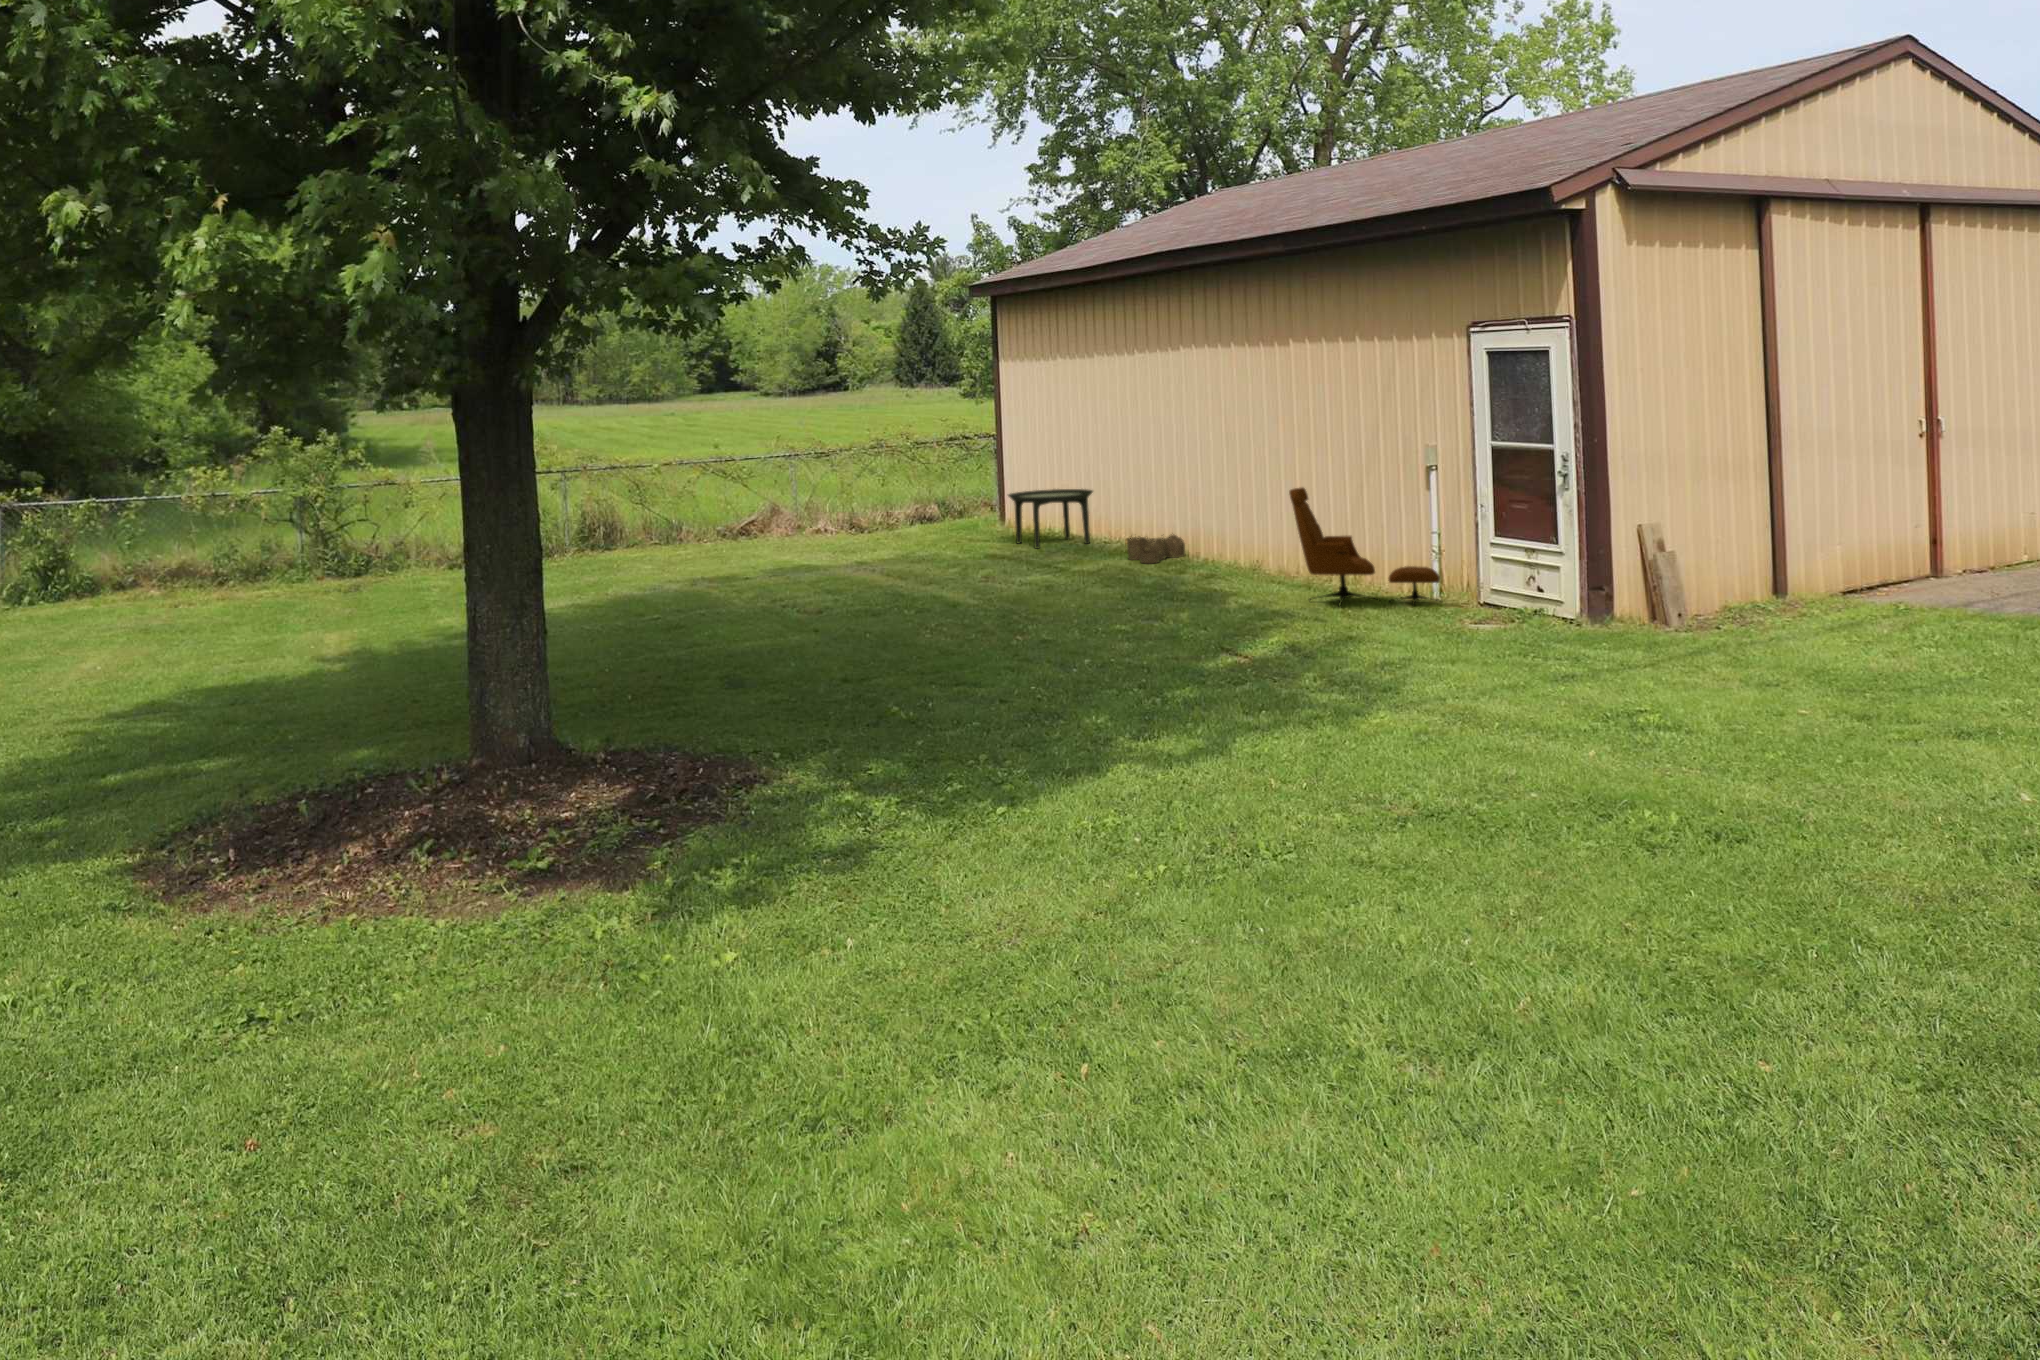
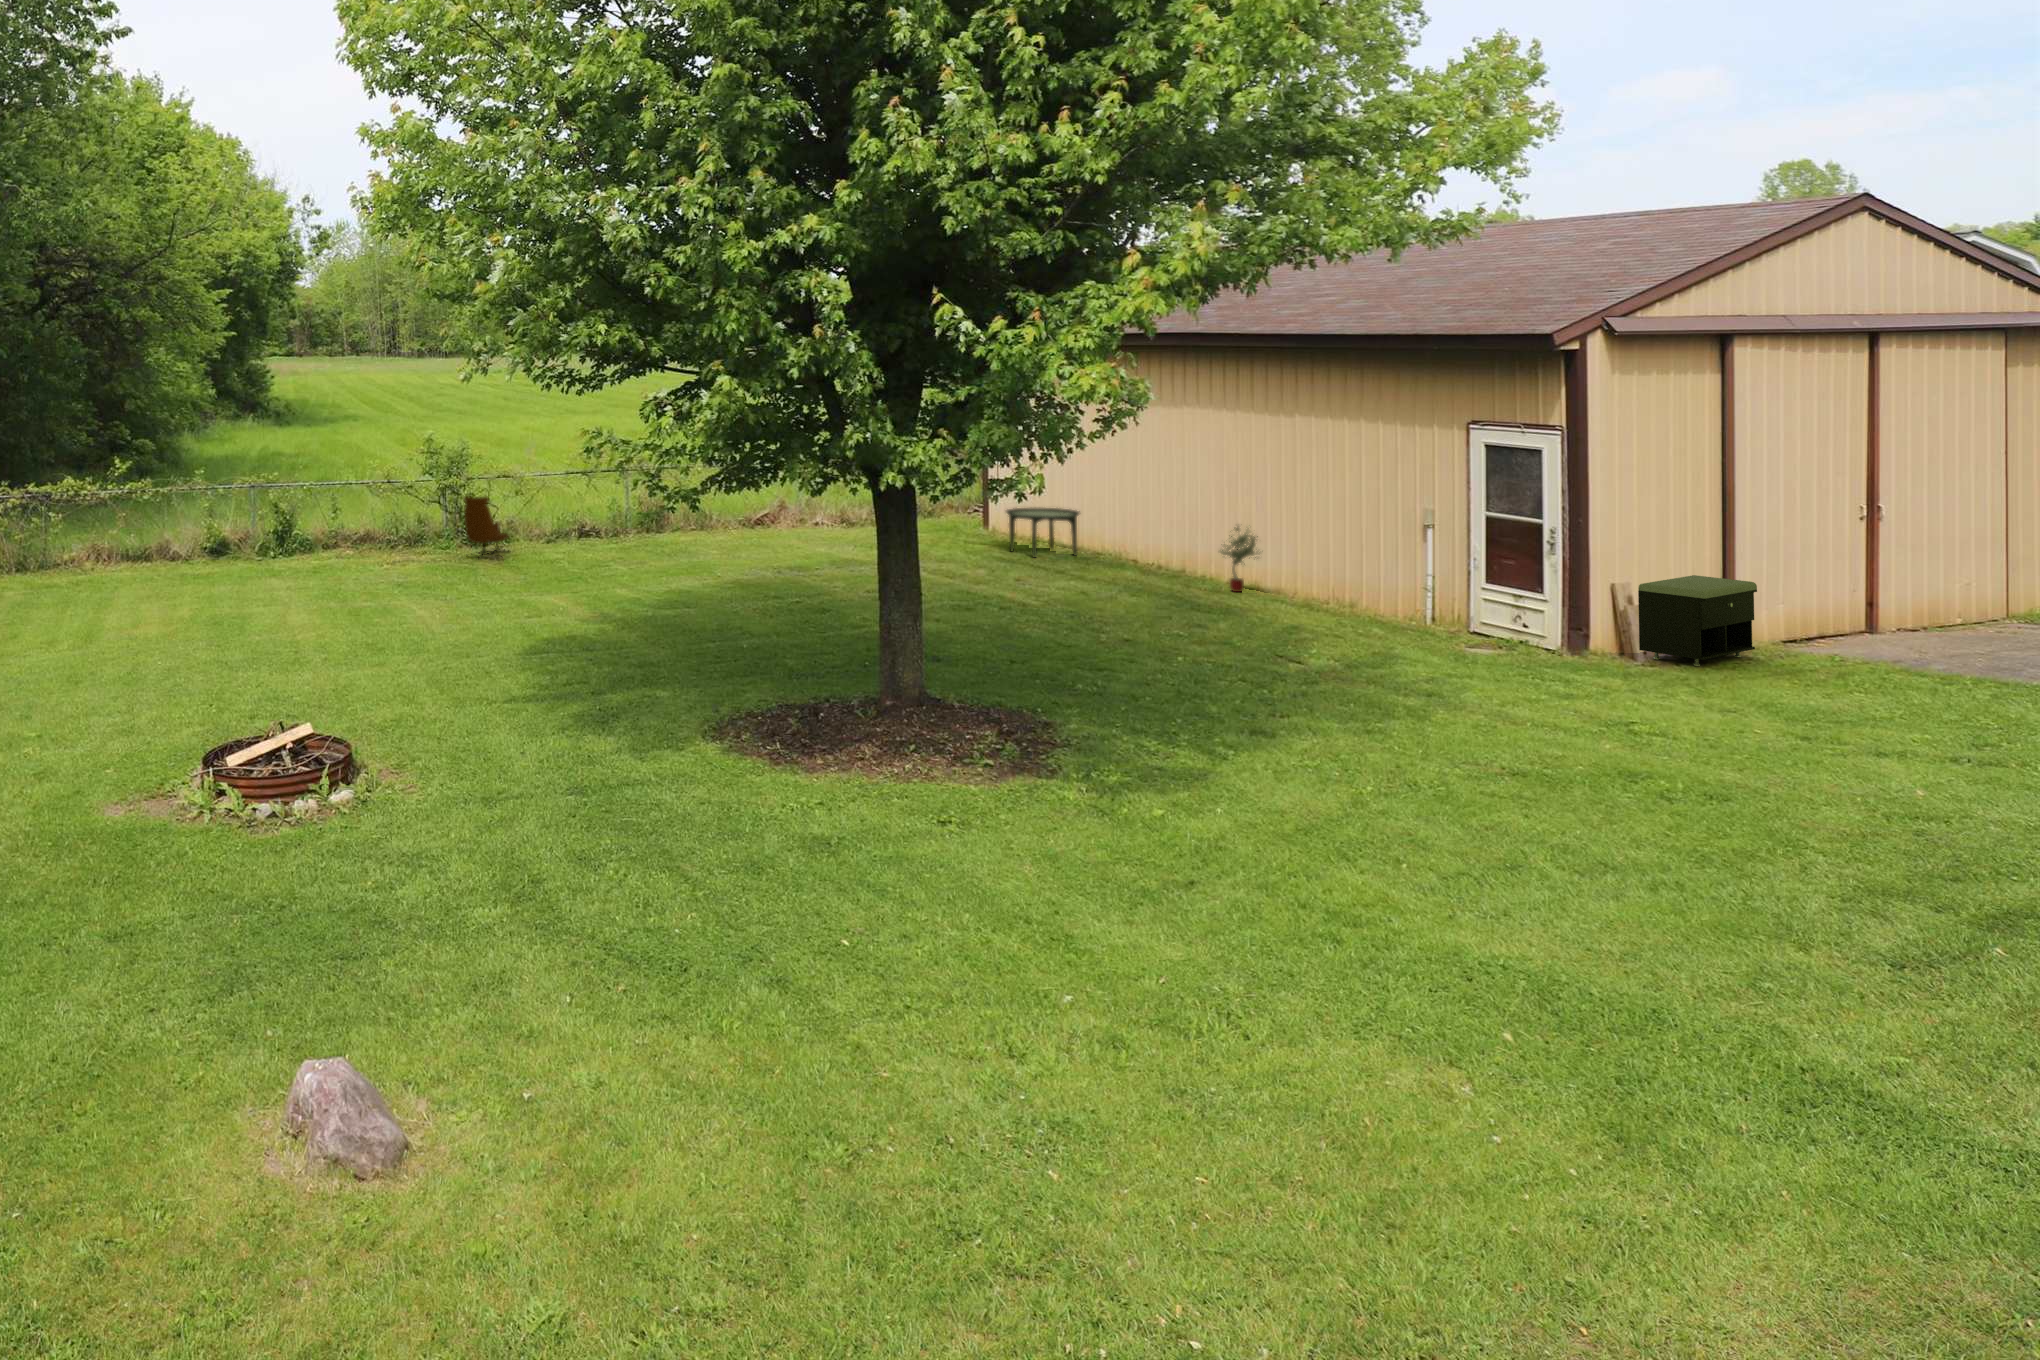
potted tree: none [1218,486,1267,572] -> present [1220,526,1258,592]
lounge chair: present [1289,488,1440,606] -> present [463,496,509,559]
storage bench: none [1670,509,1811,626] -> present [1638,575,1757,666]
woven basket: present [1127,534,1186,563] -> none [1127,553,1177,579]

